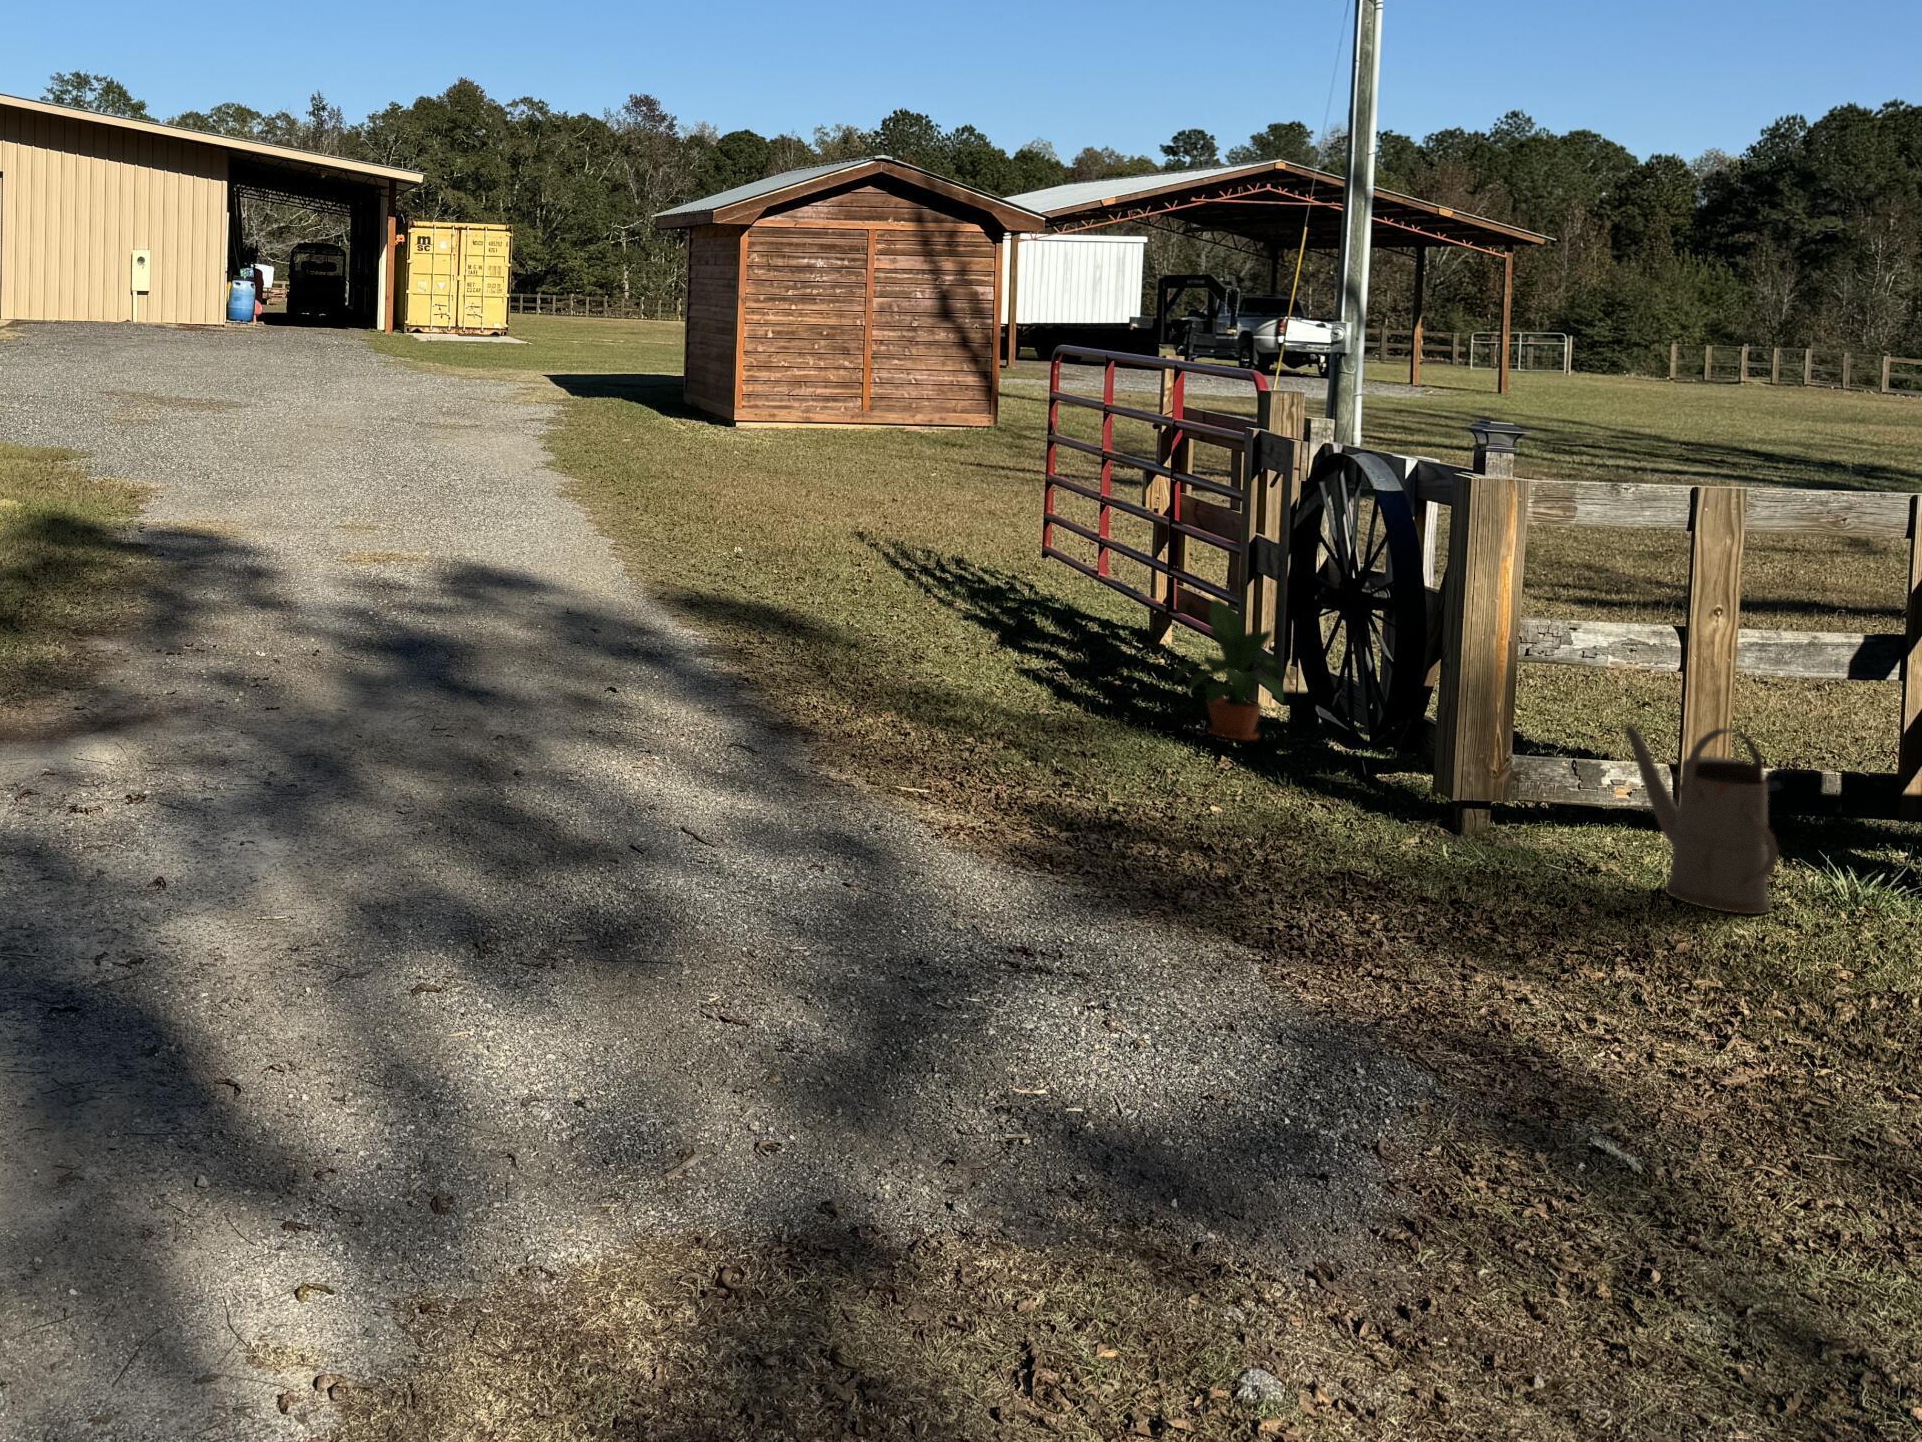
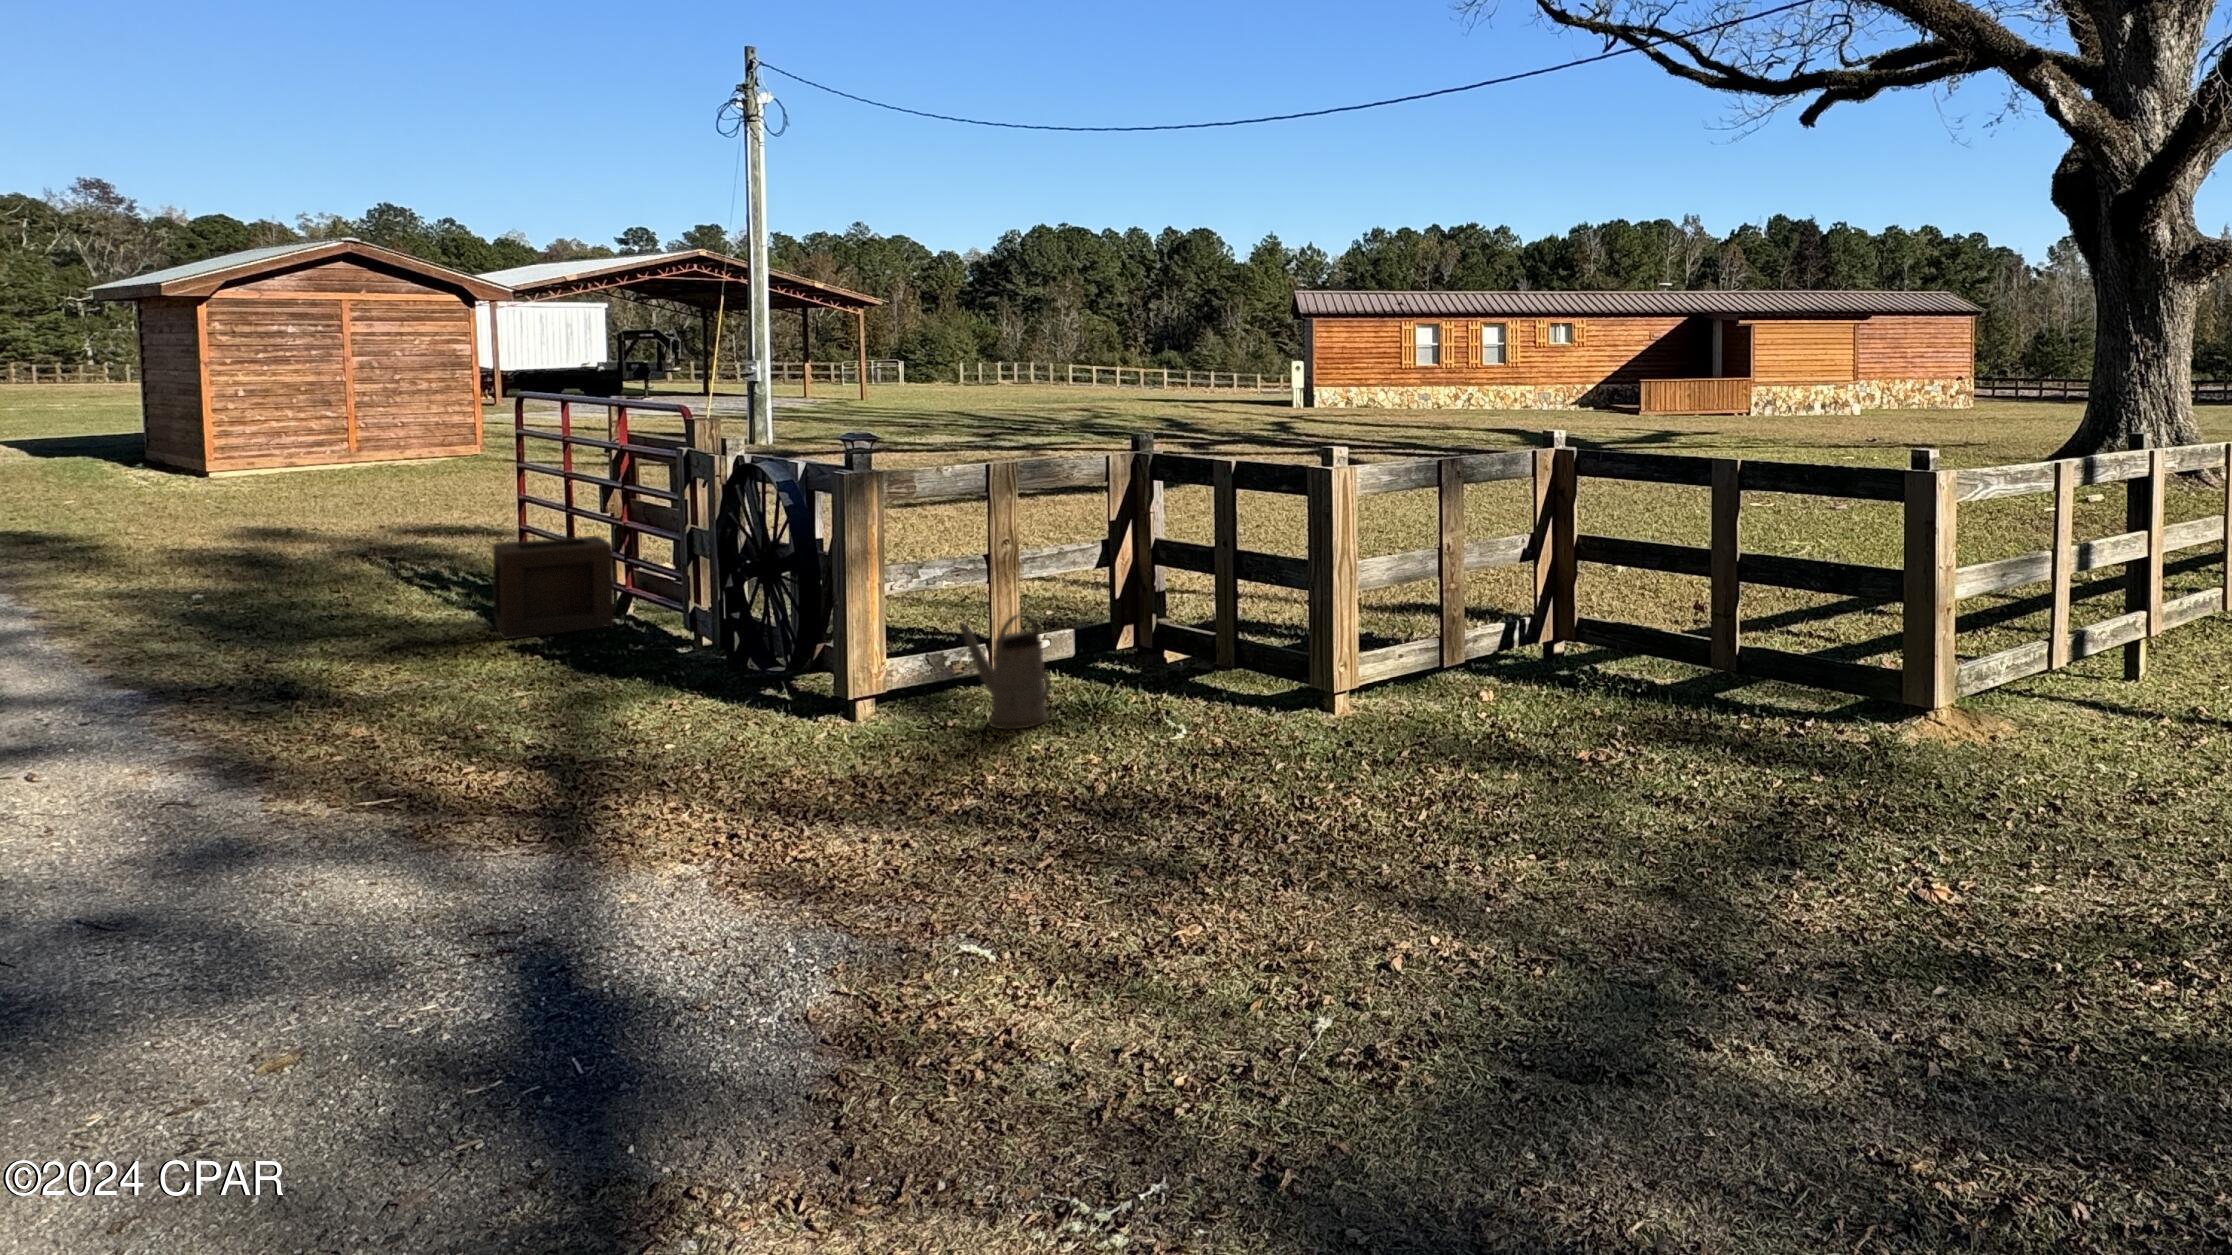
wooden crate: none [1044,529,1167,651] -> present [493,536,614,639]
potted plant: present [1174,599,1293,740] -> none [619,584,726,691]

